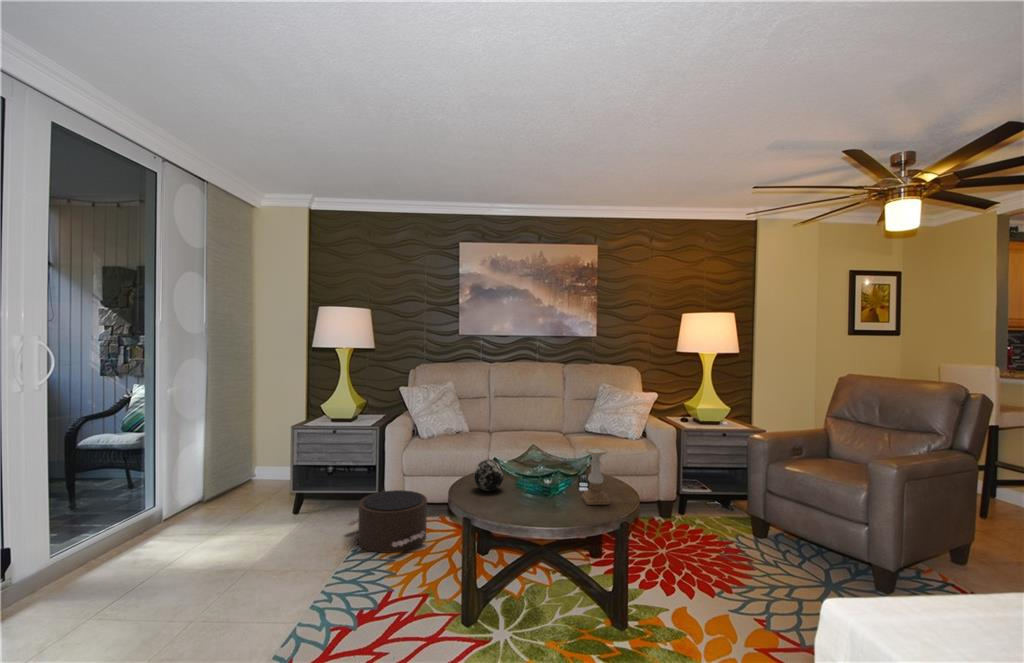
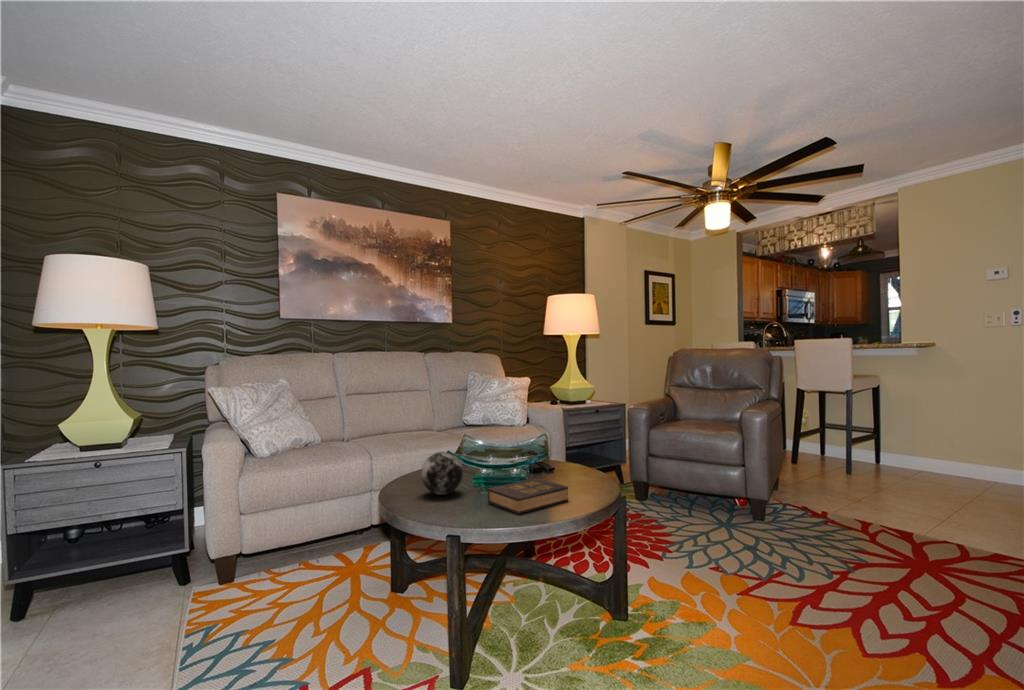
candle holder: present [582,448,610,505] -> none [560,418,598,486]
pouf: present [348,490,427,553] -> none [153,533,312,639]
hardback book: none [505,492,558,517] -> present [488,478,568,514]

